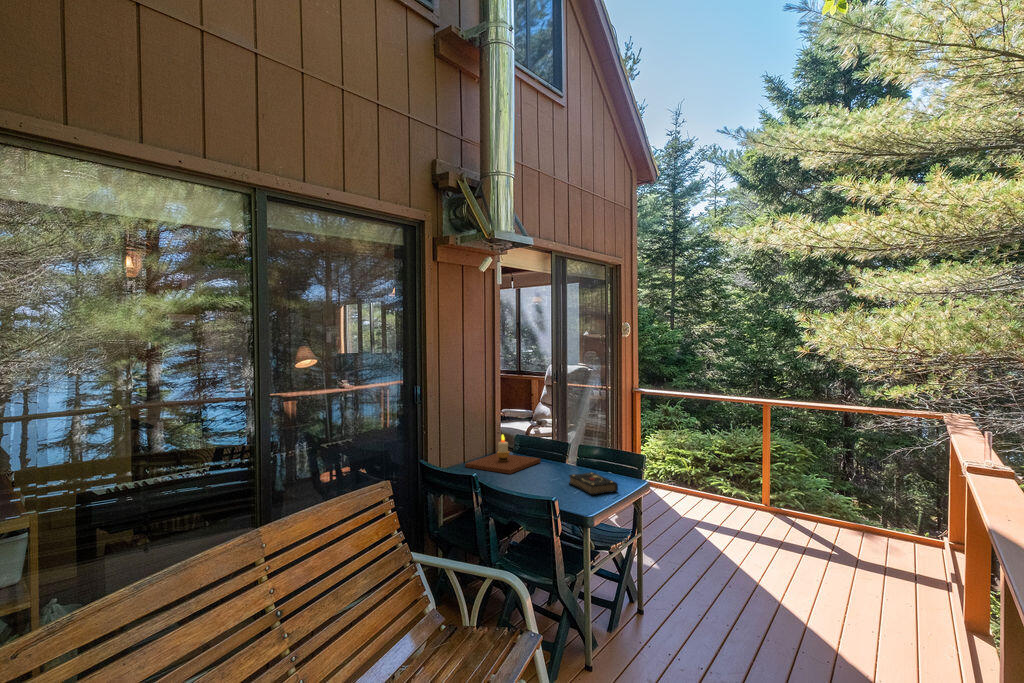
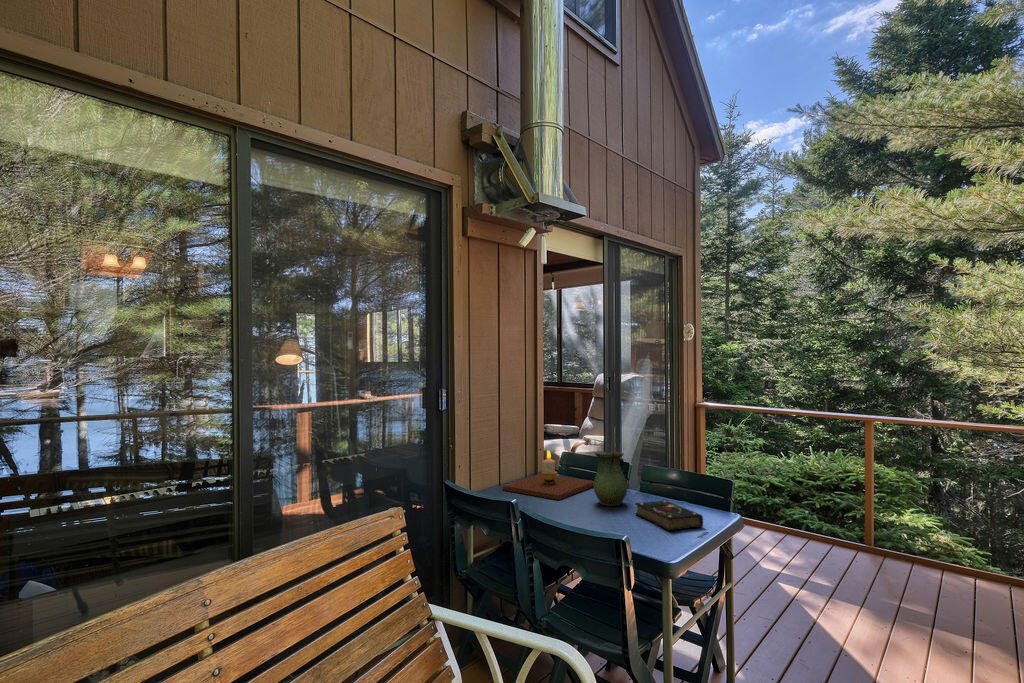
pitcher: none [538,435,564,478] -> present [594,451,627,506]

